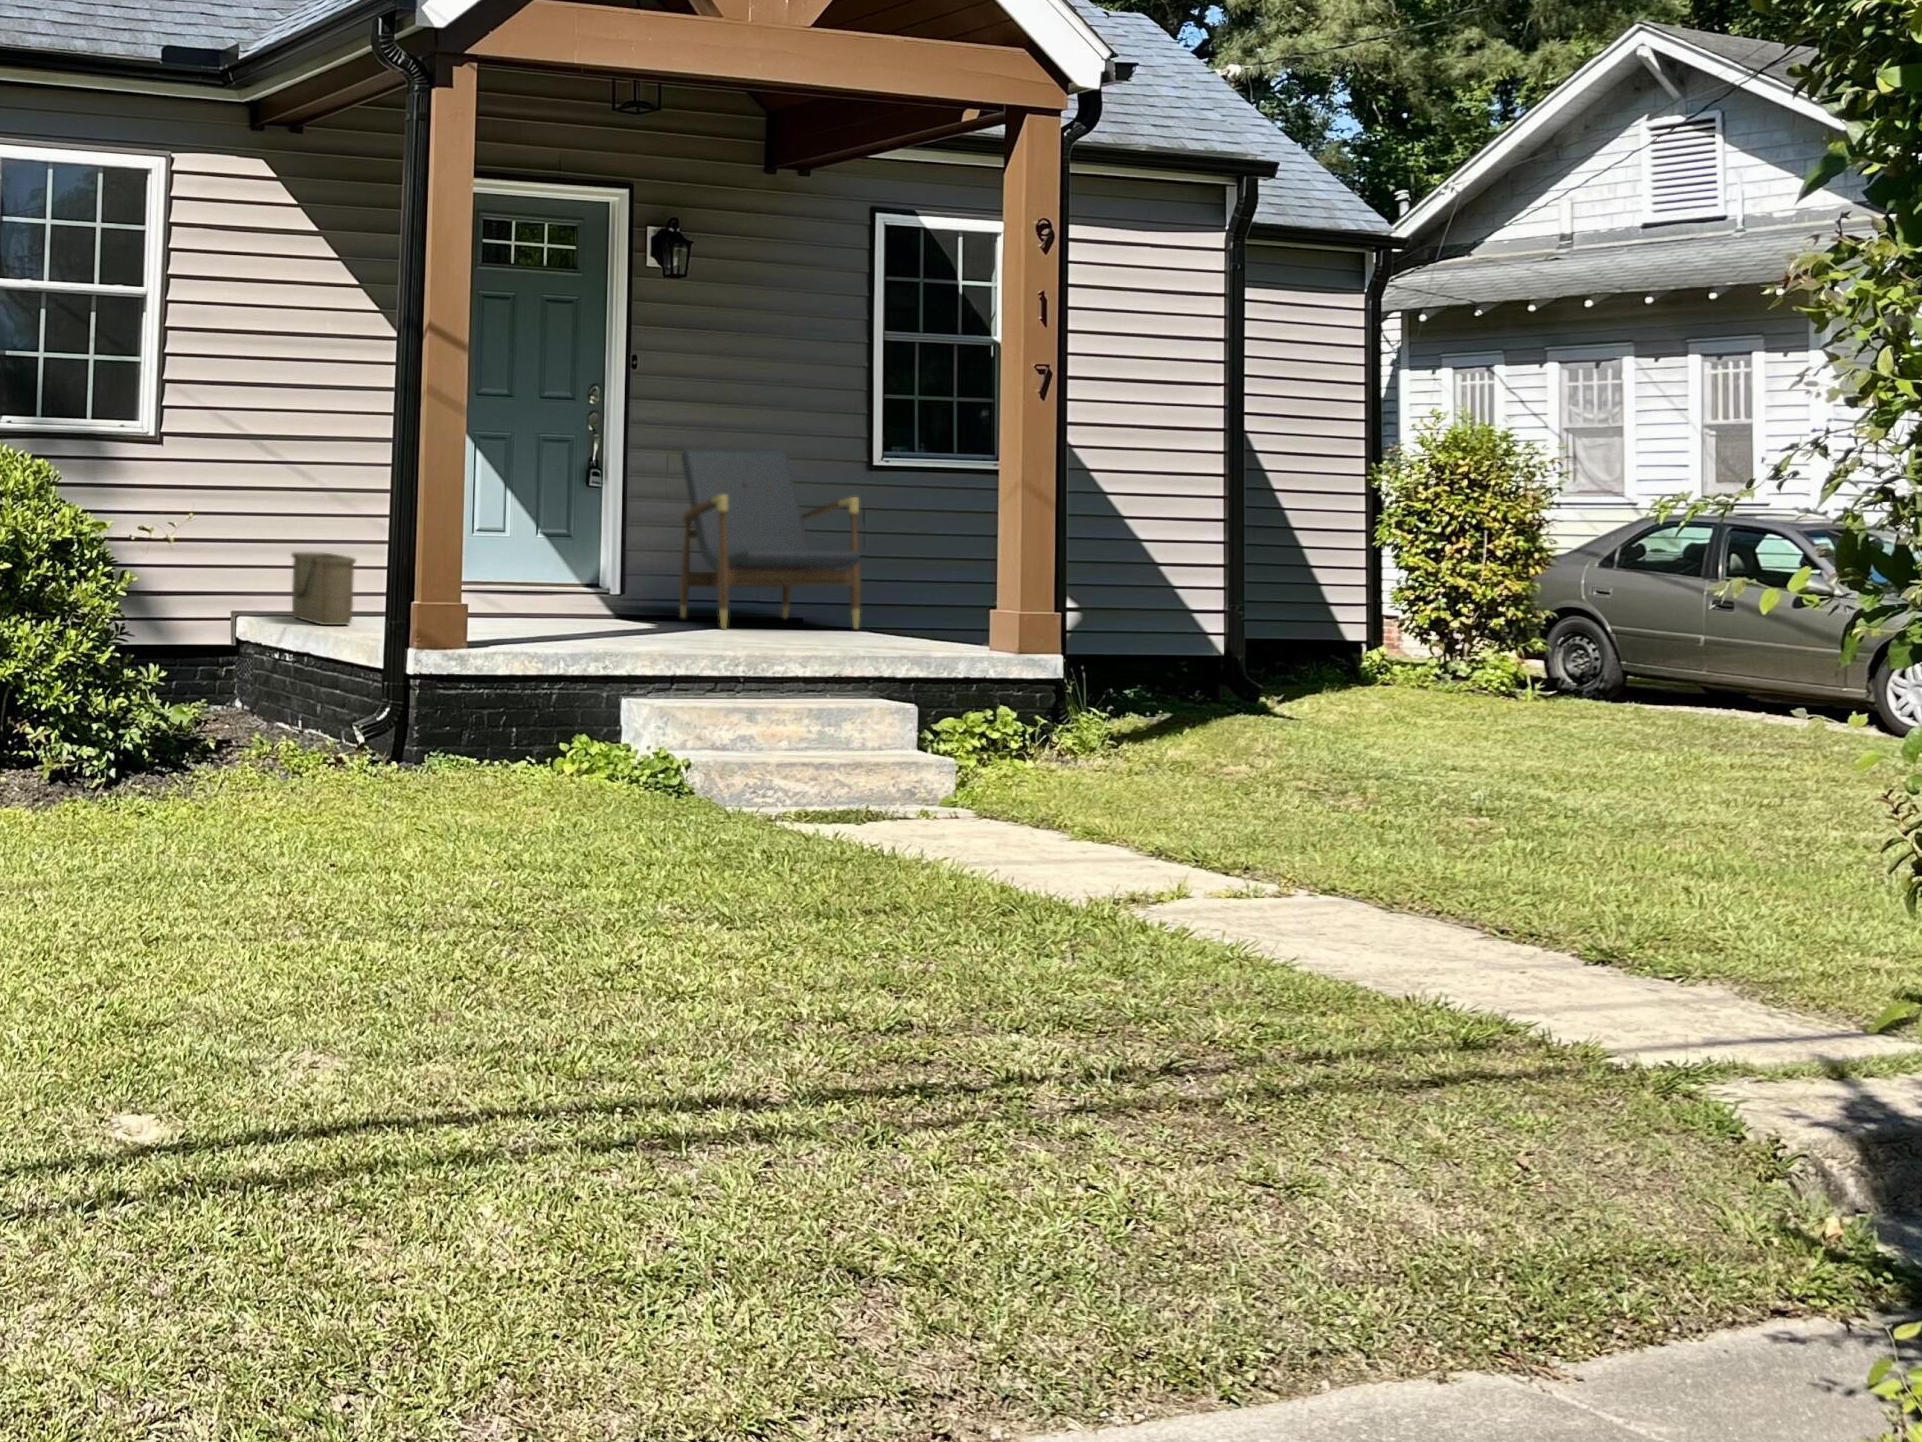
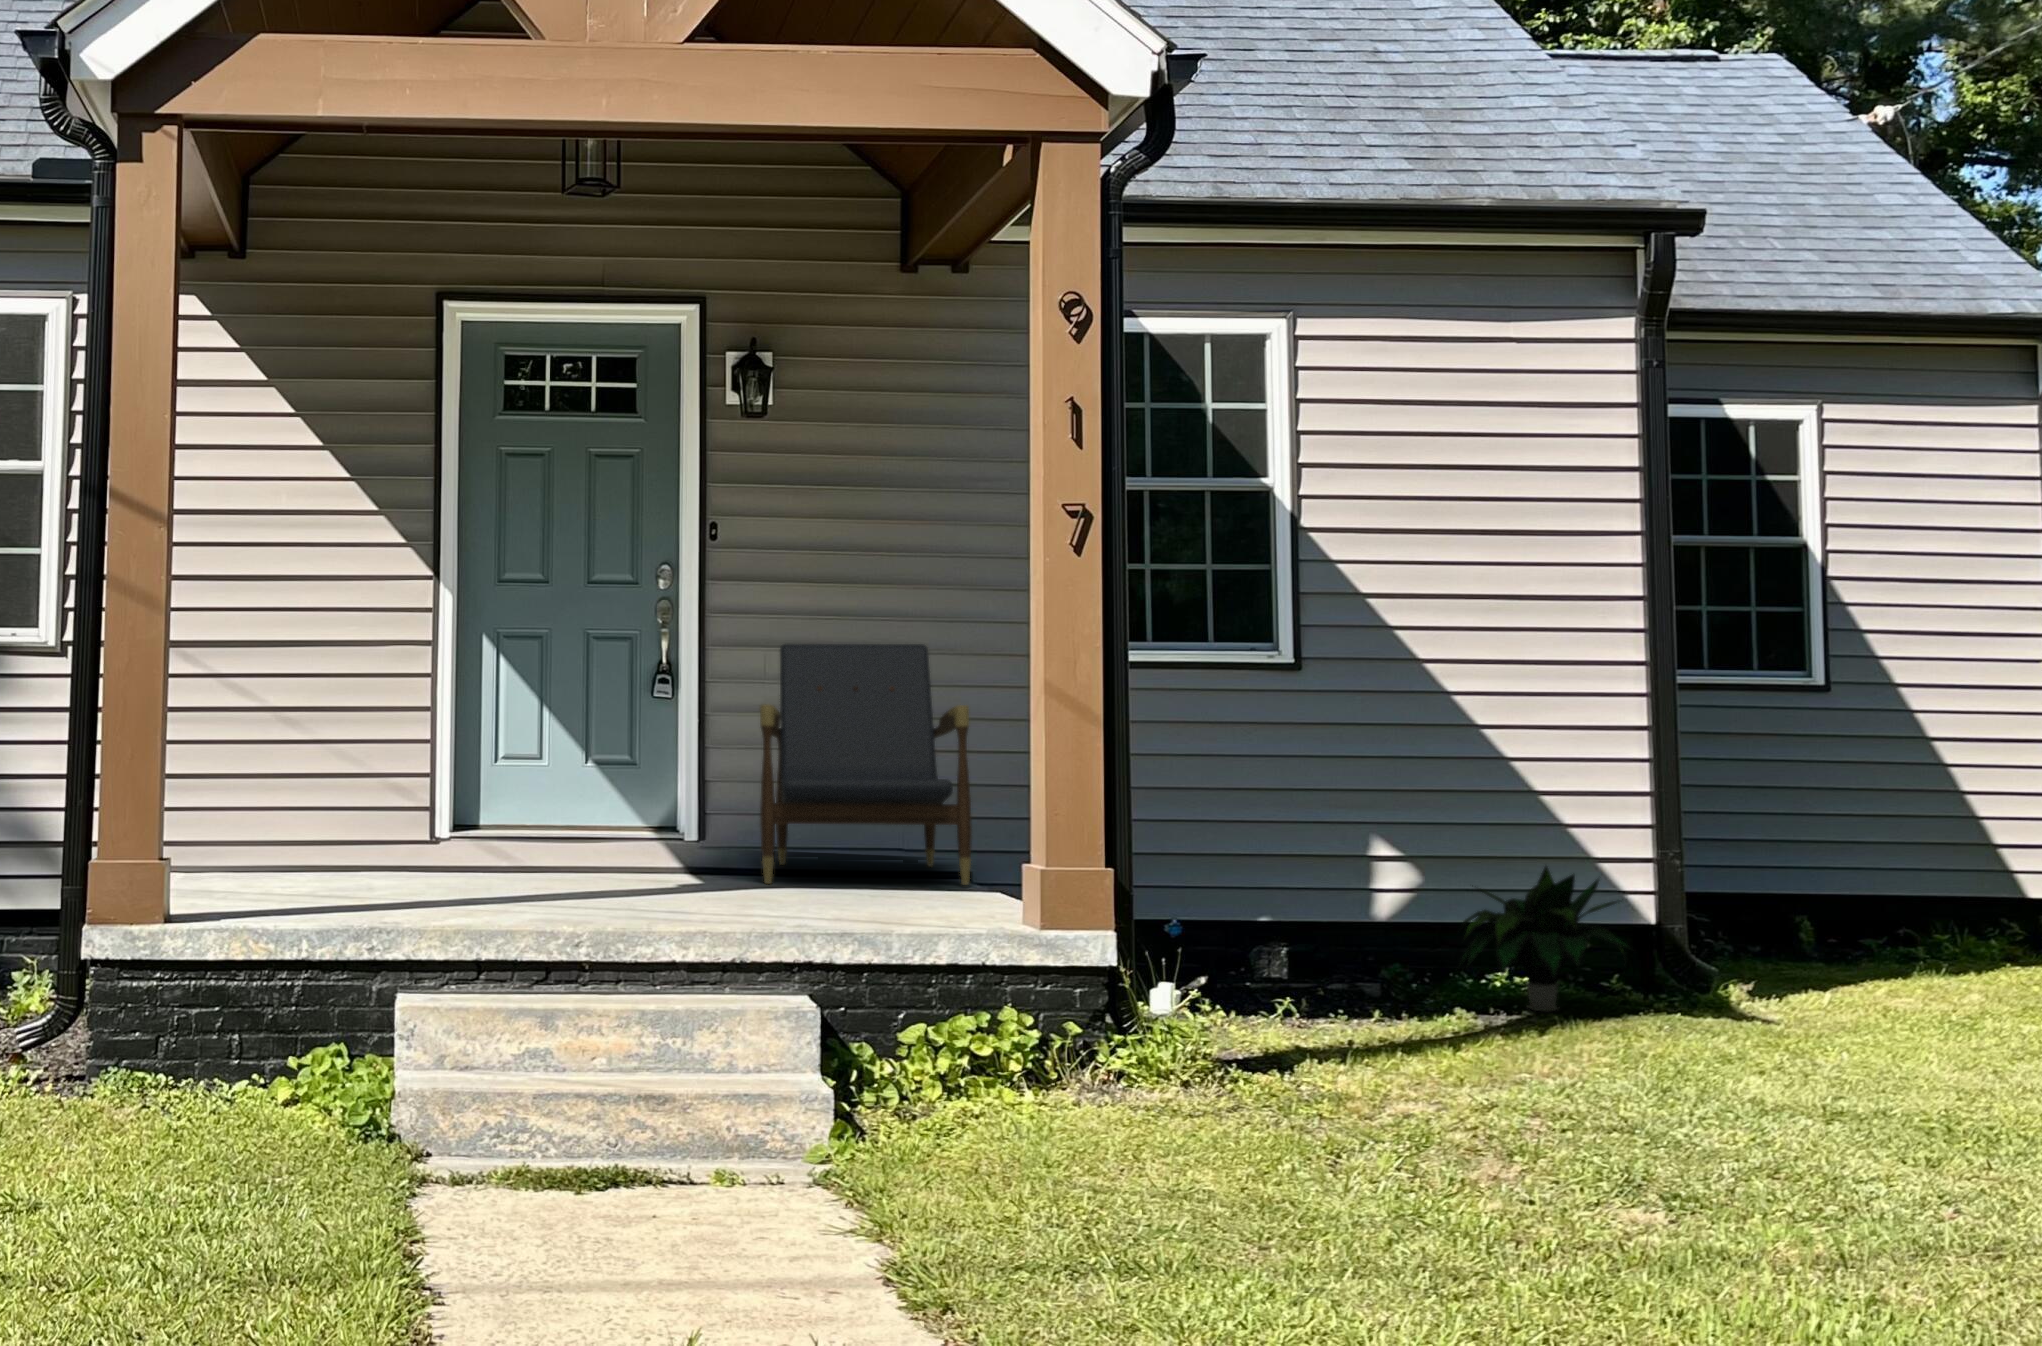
basket: present [292,552,356,625] -> none [216,781,279,873]
potted plant: none [1107,613,1243,714] -> present [1459,866,1632,1012]

